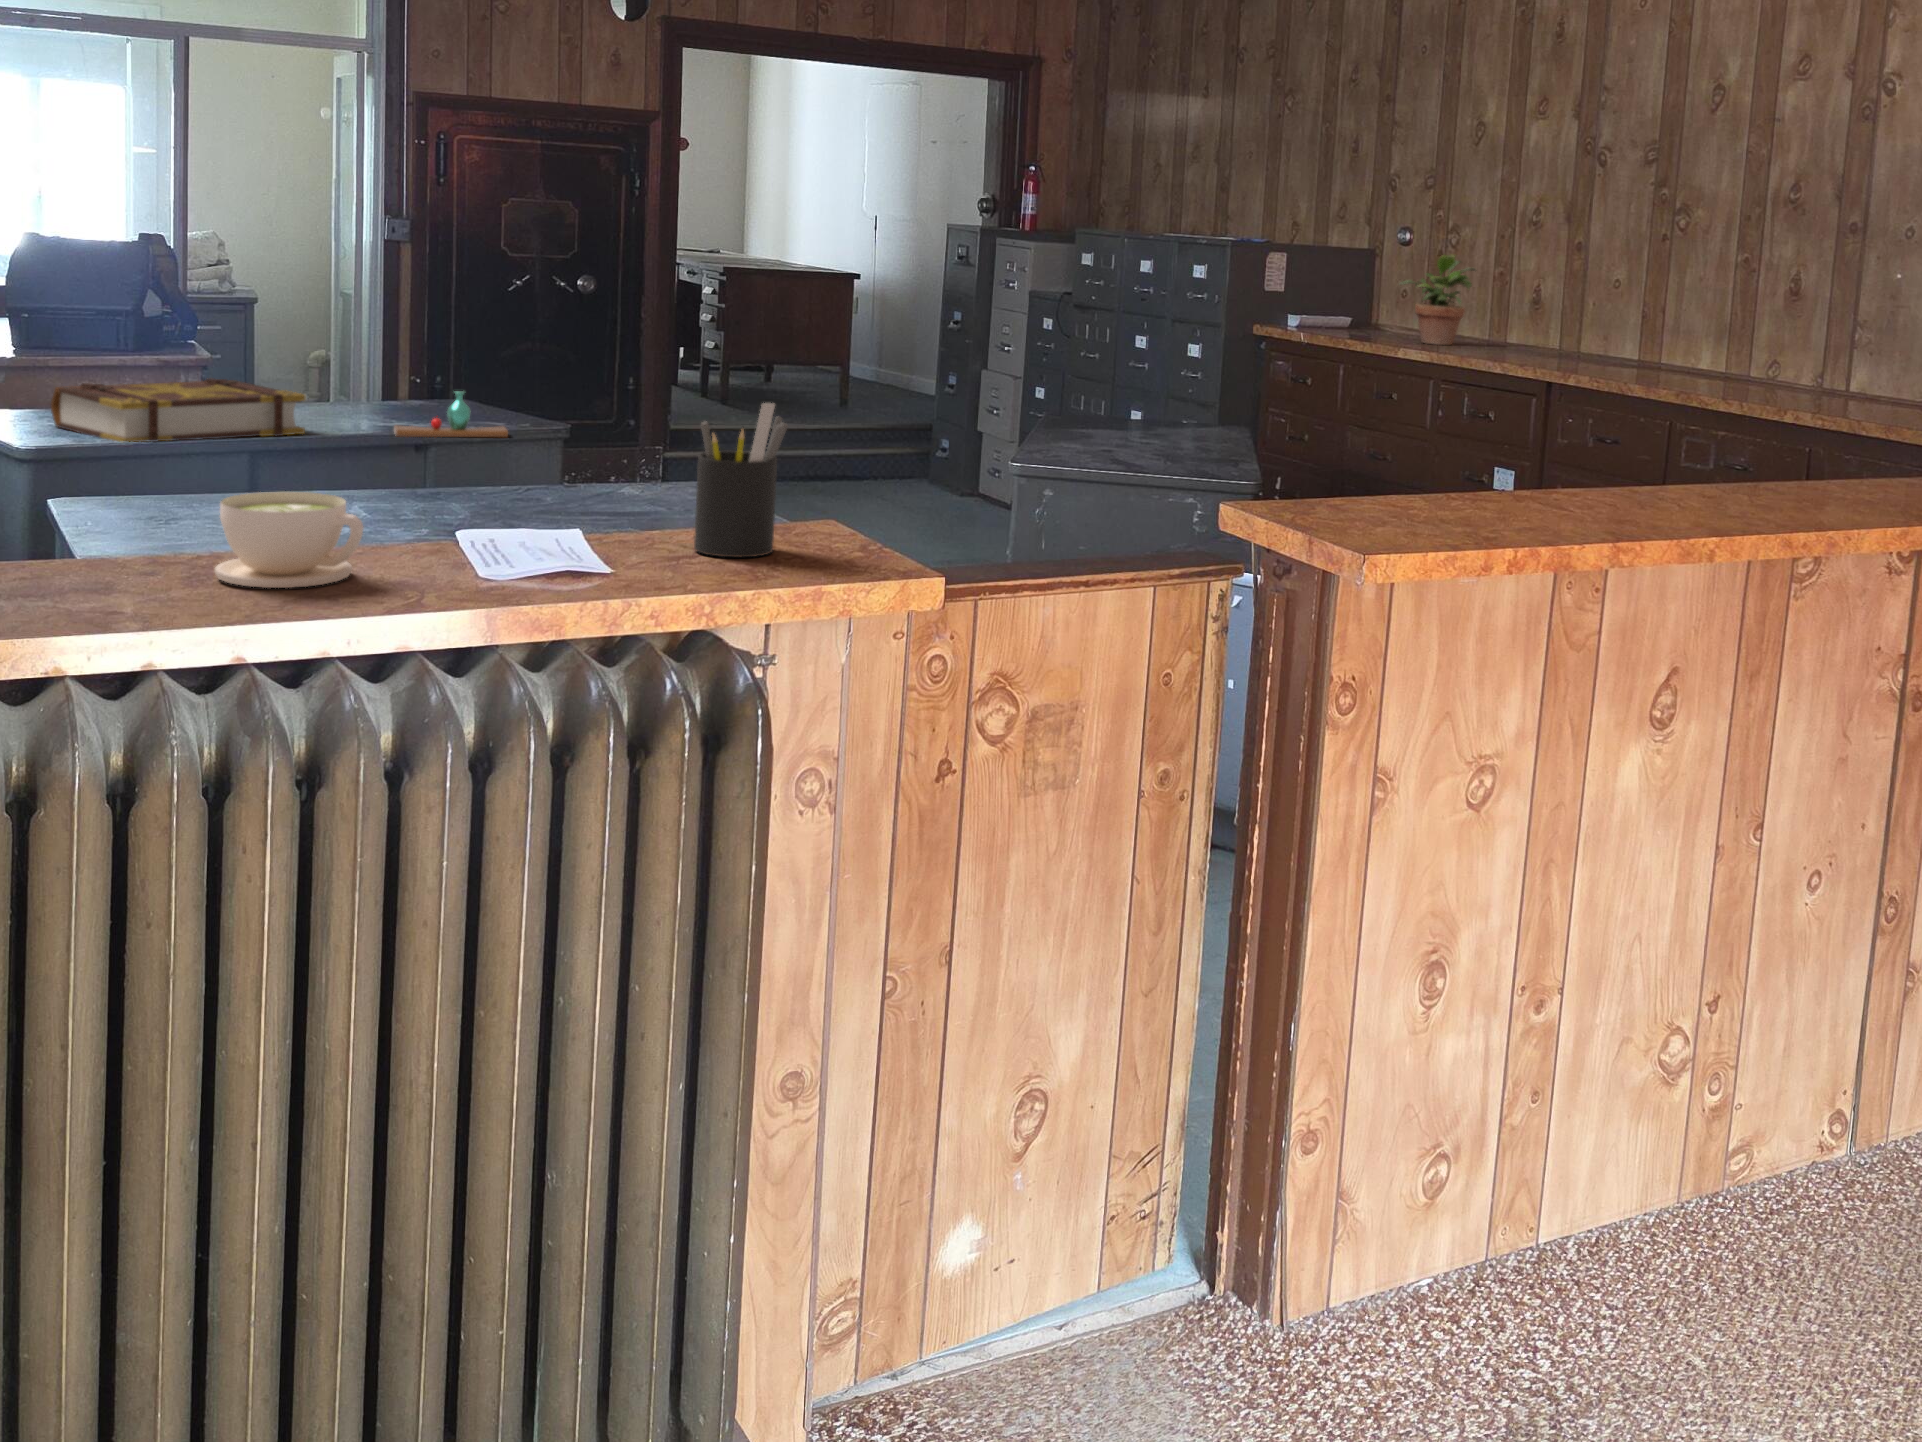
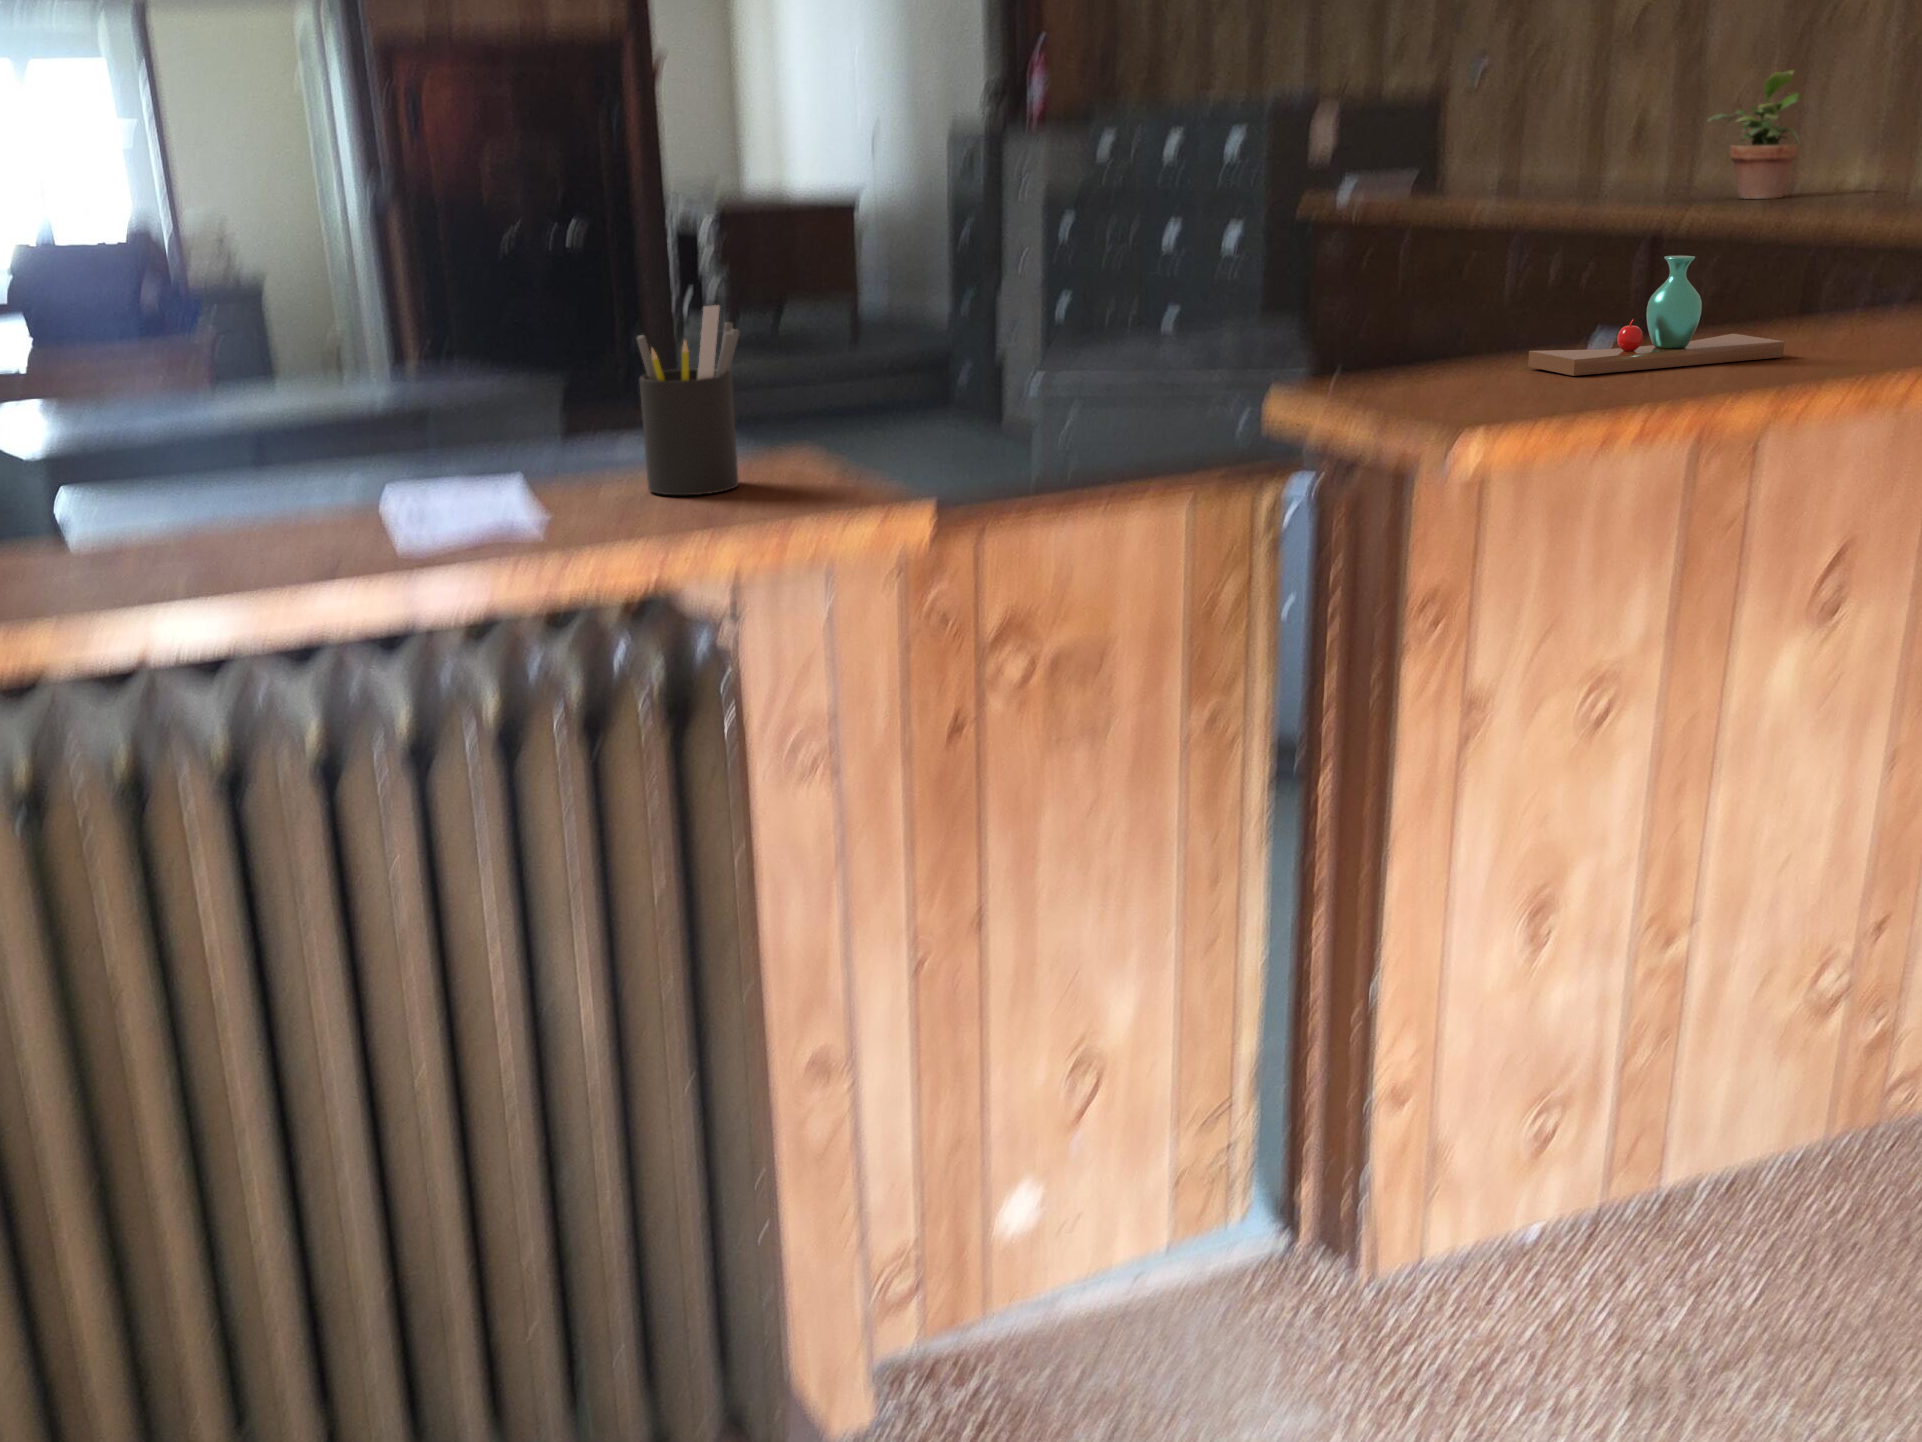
potted plant: present [1400,255,1475,345] -> present [1708,71,1800,199]
book: present [51,379,305,442] -> none [48,356,299,433]
vase: present [394,391,508,437] -> present [1528,256,1785,376]
coffee cup: present [214,491,364,588] -> none [102,457,263,569]

